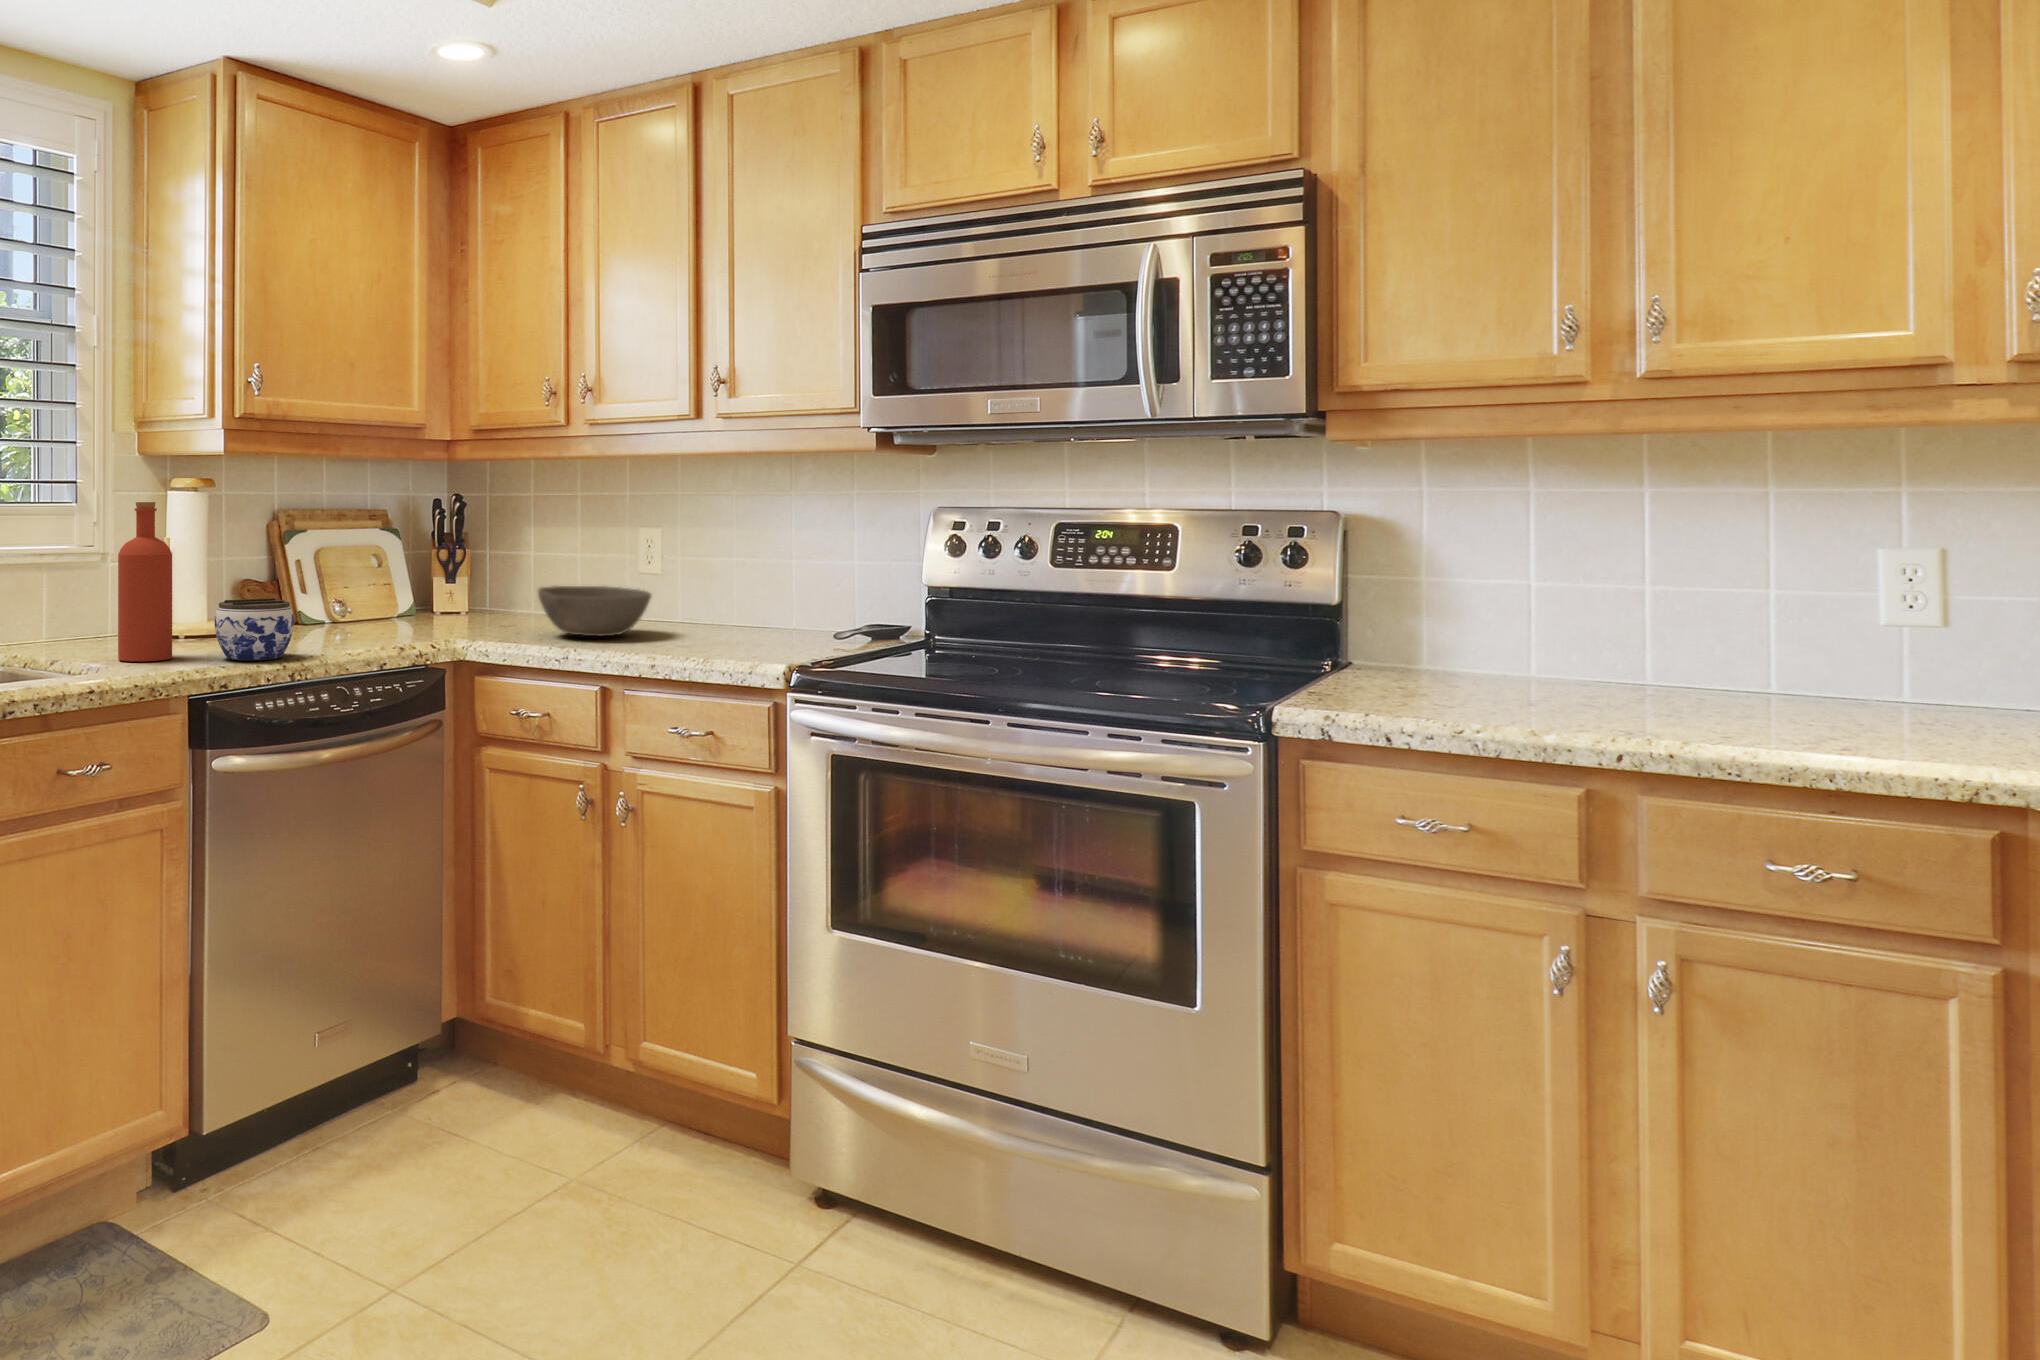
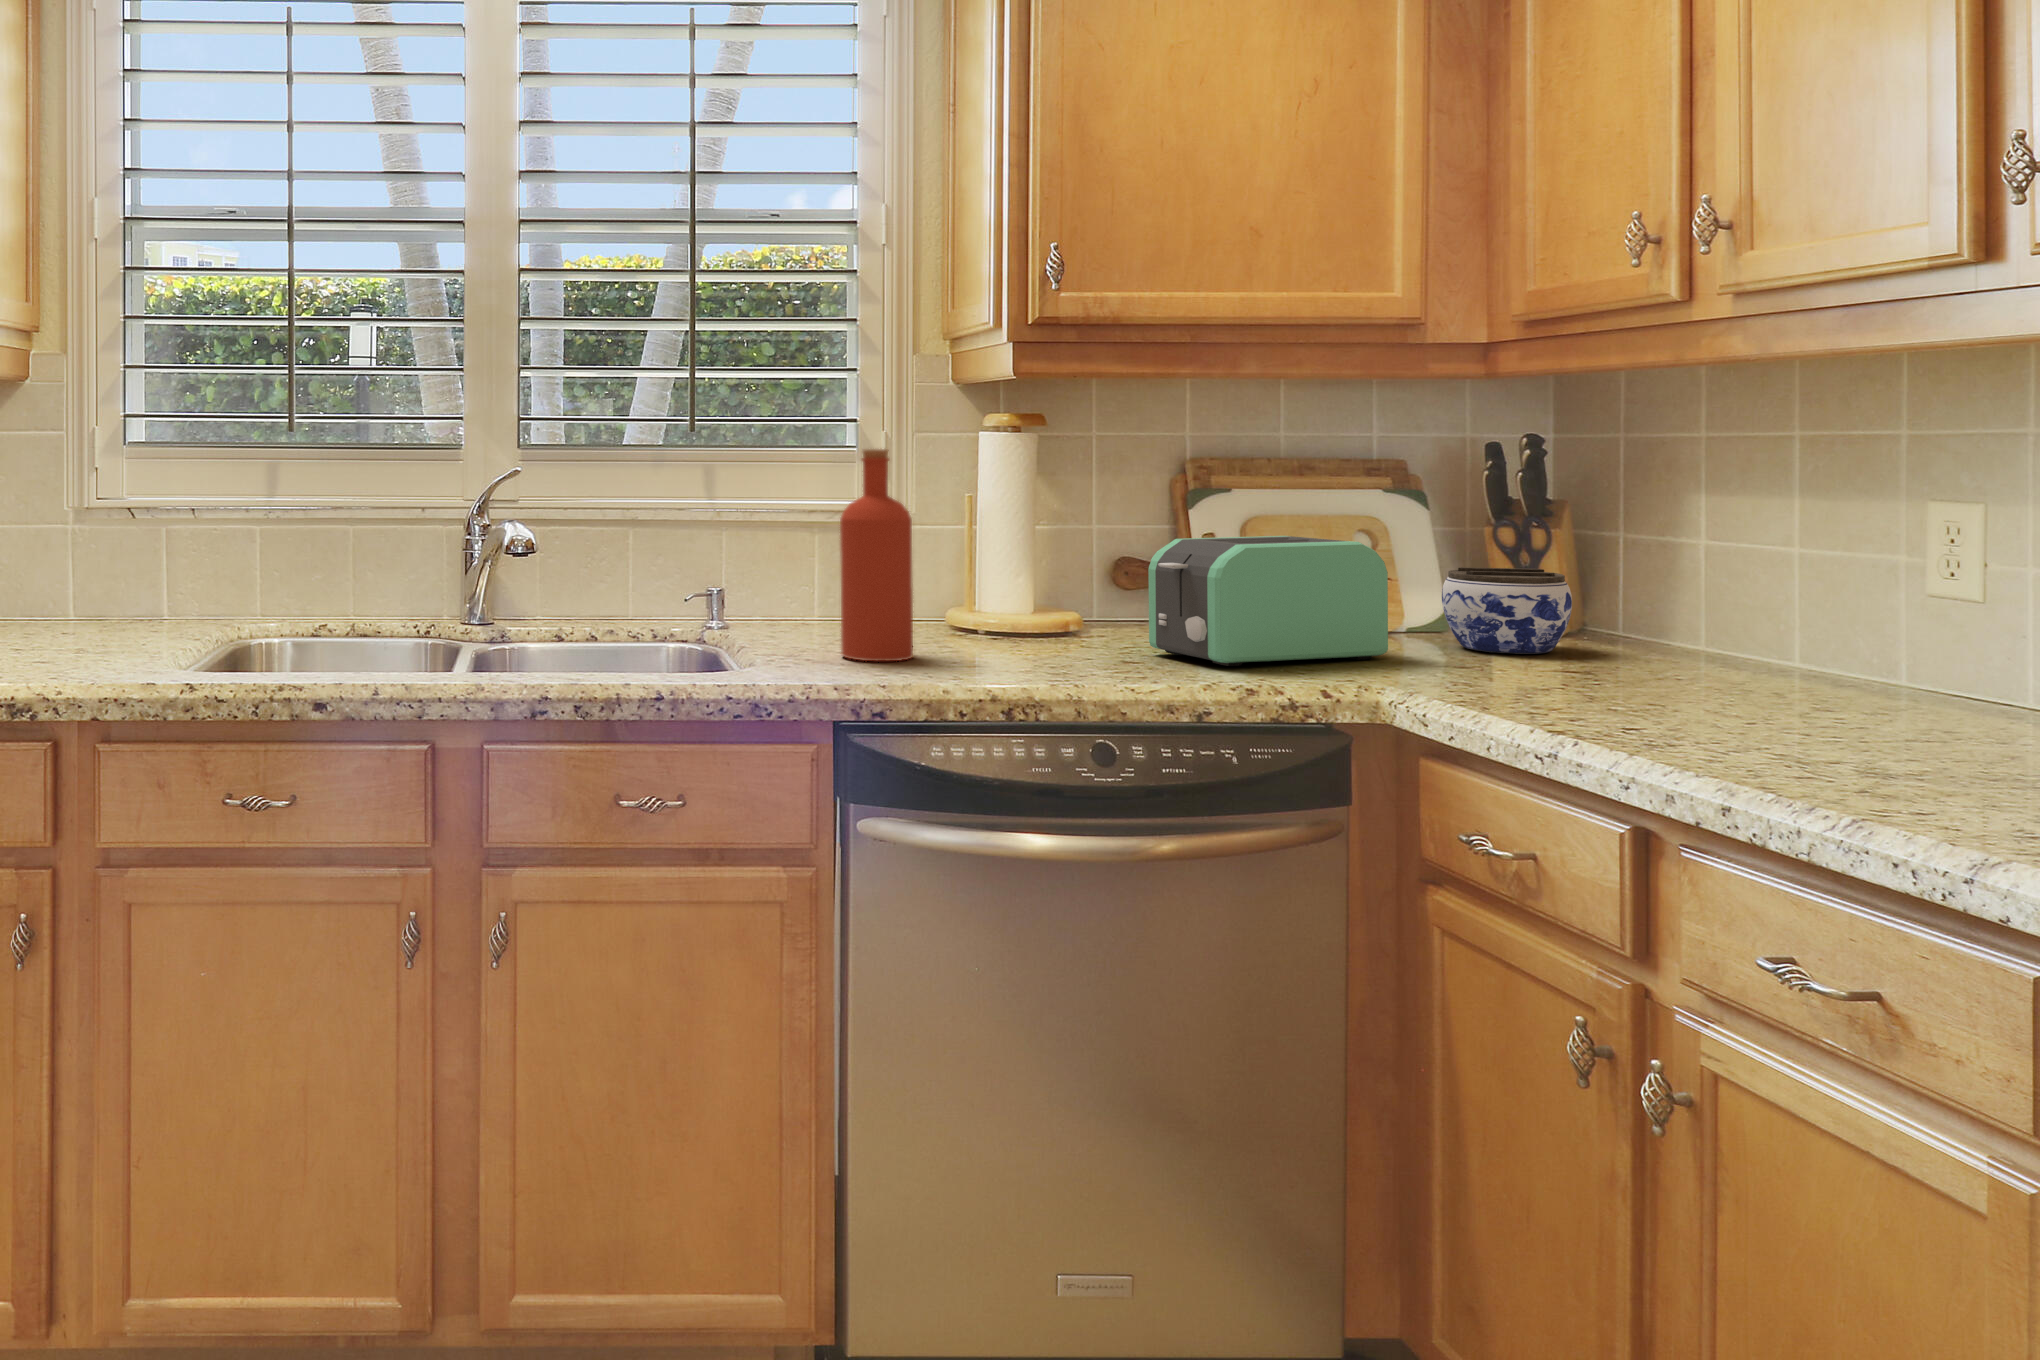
toaster: none [305,558,429,641] -> present [1148,536,1388,666]
bowl: present [538,586,651,636] -> none [1561,604,1851,711]
jar: present [215,598,294,660] -> present [1442,567,1572,654]

